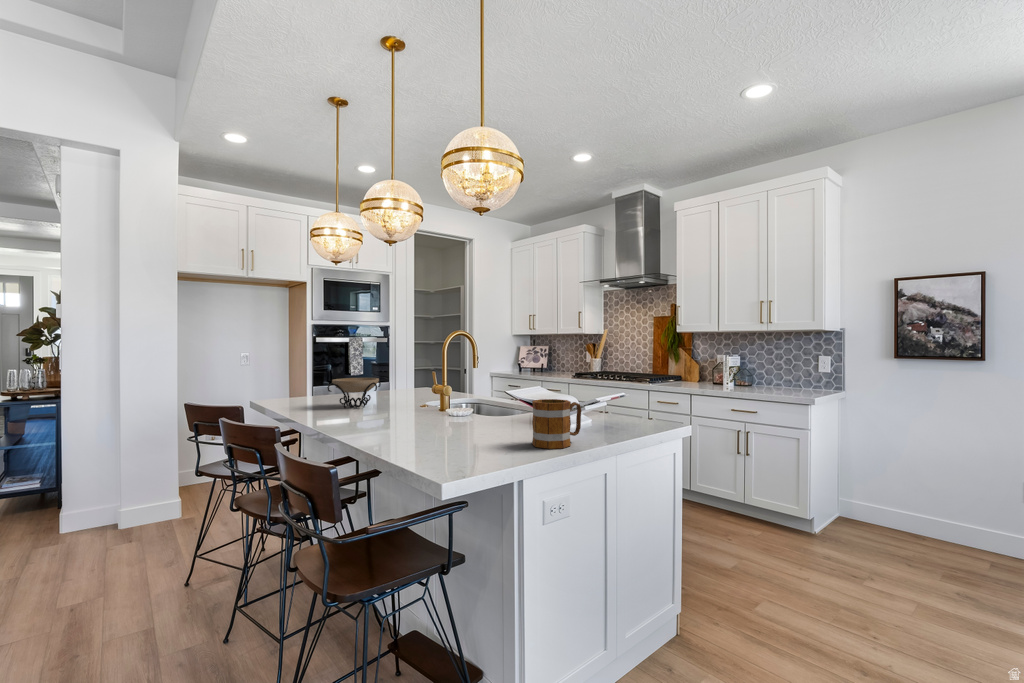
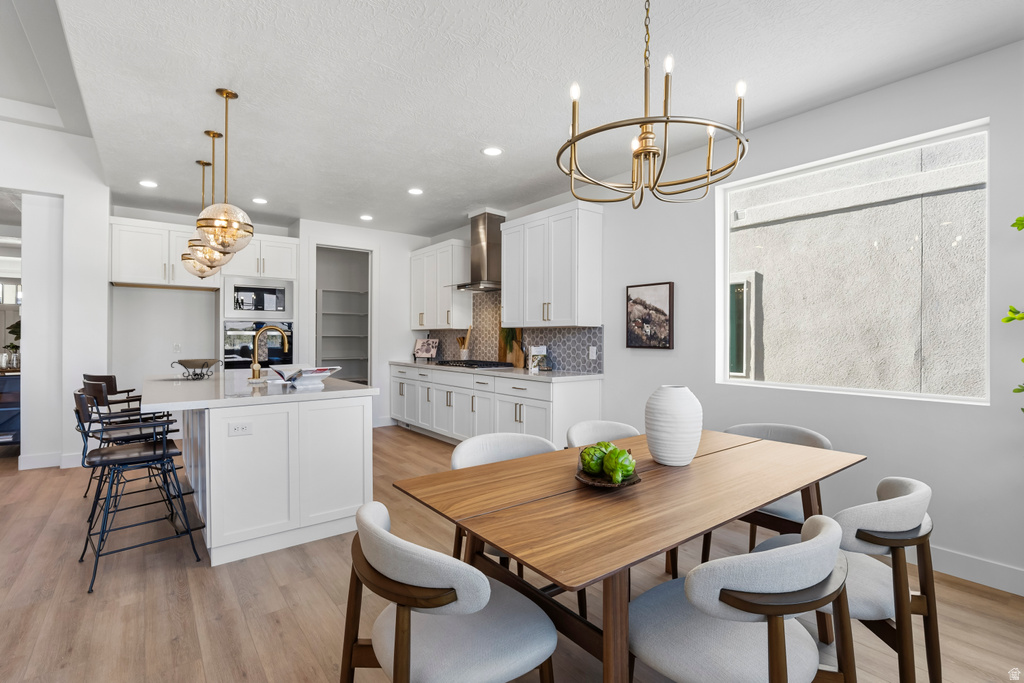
mug: present [532,399,581,449] -> none [232,368,274,399]

